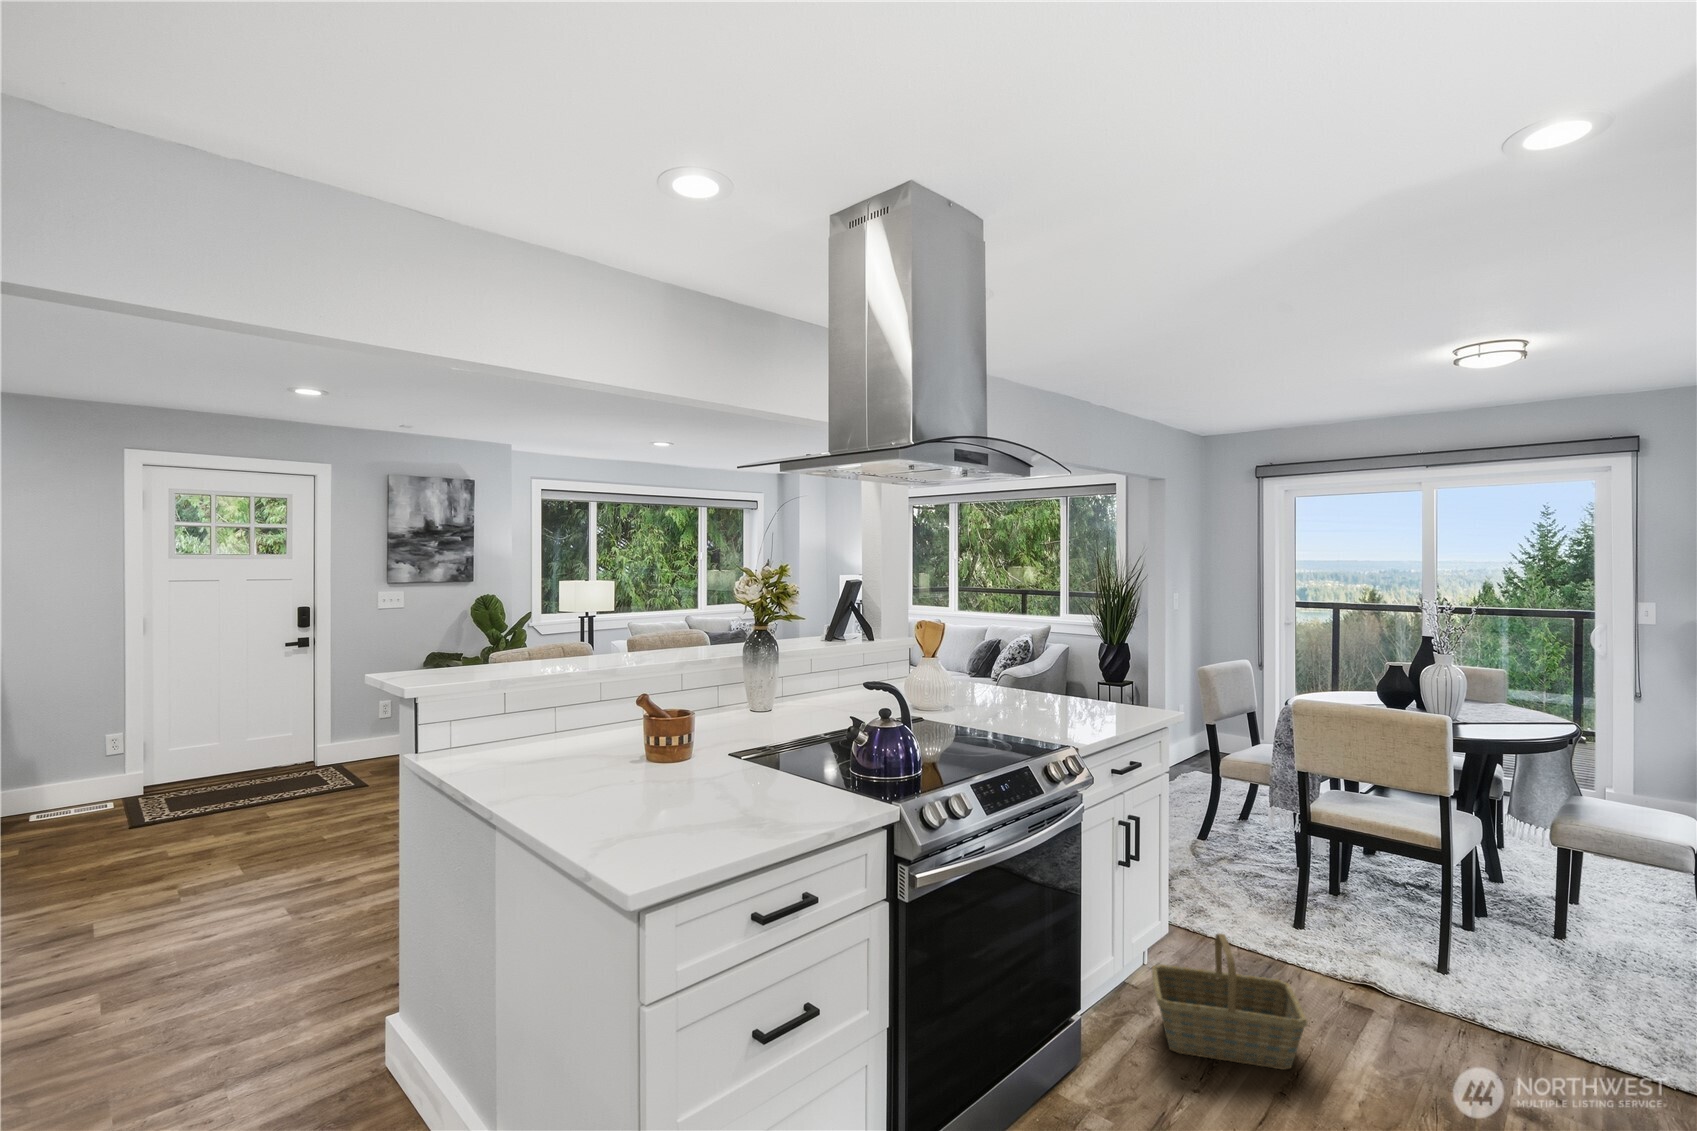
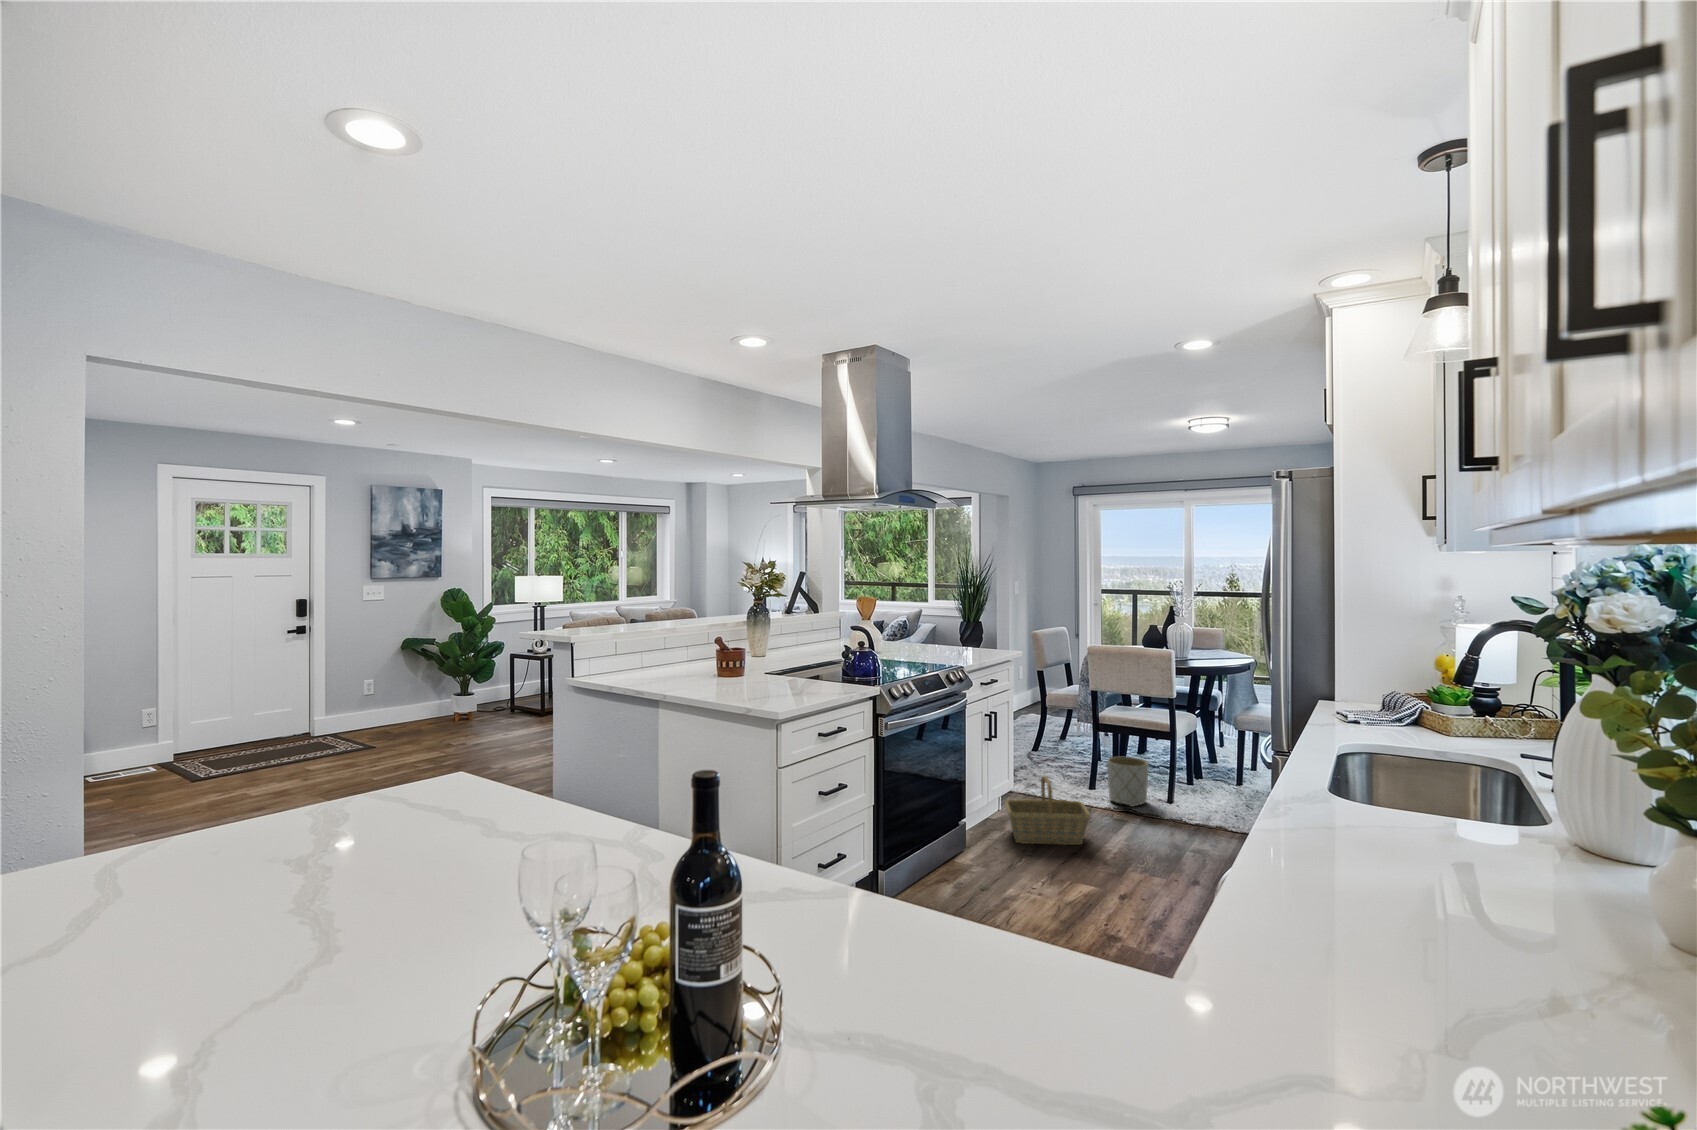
planter: none [1327,886,1403,977] -> present [1107,757,1149,807]

